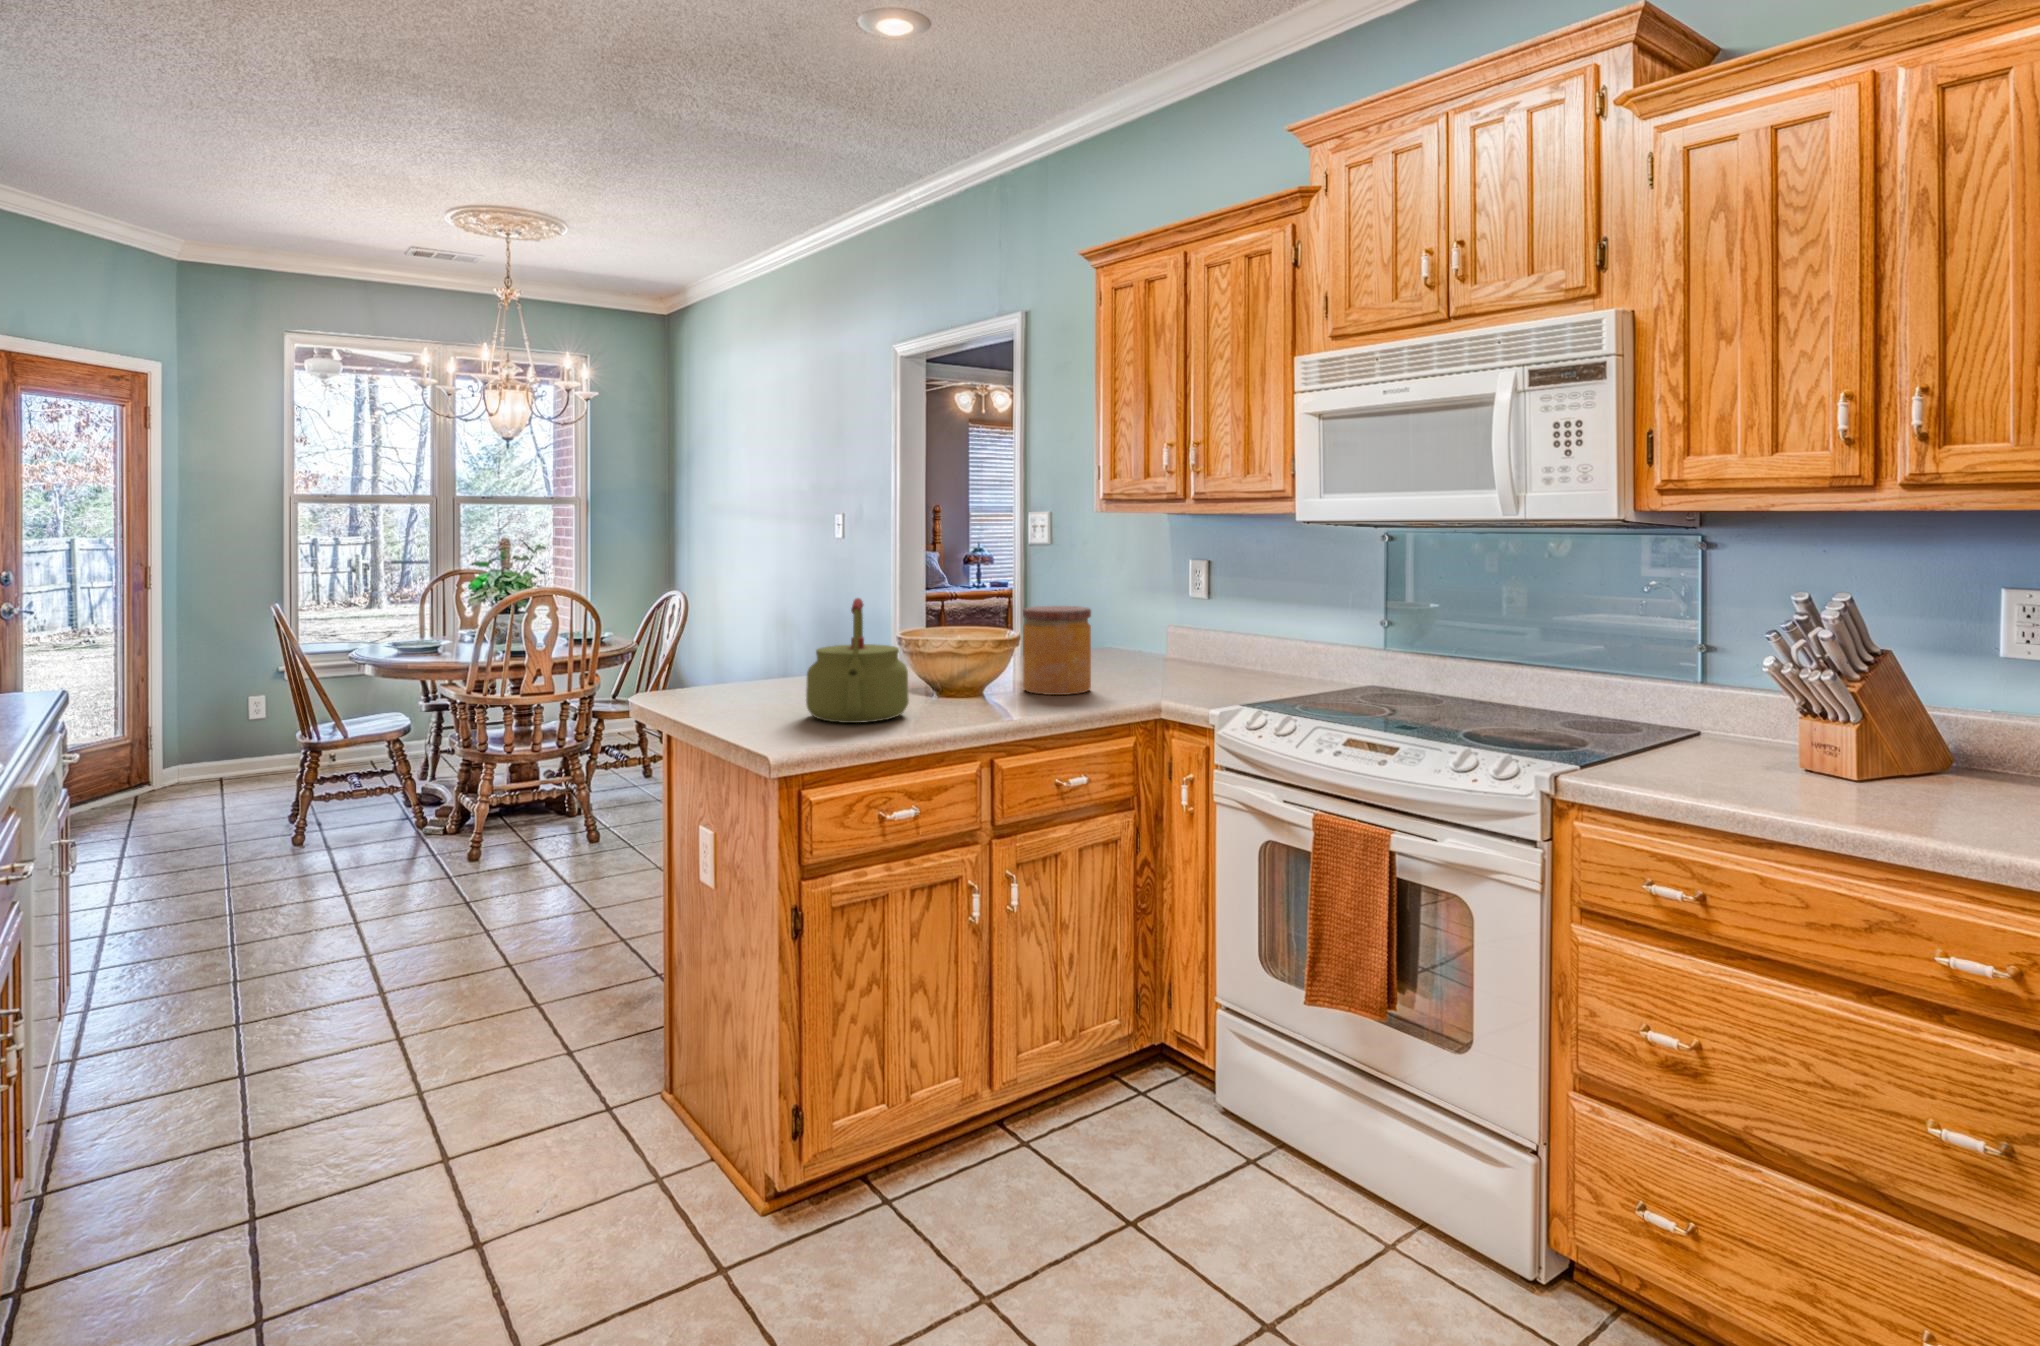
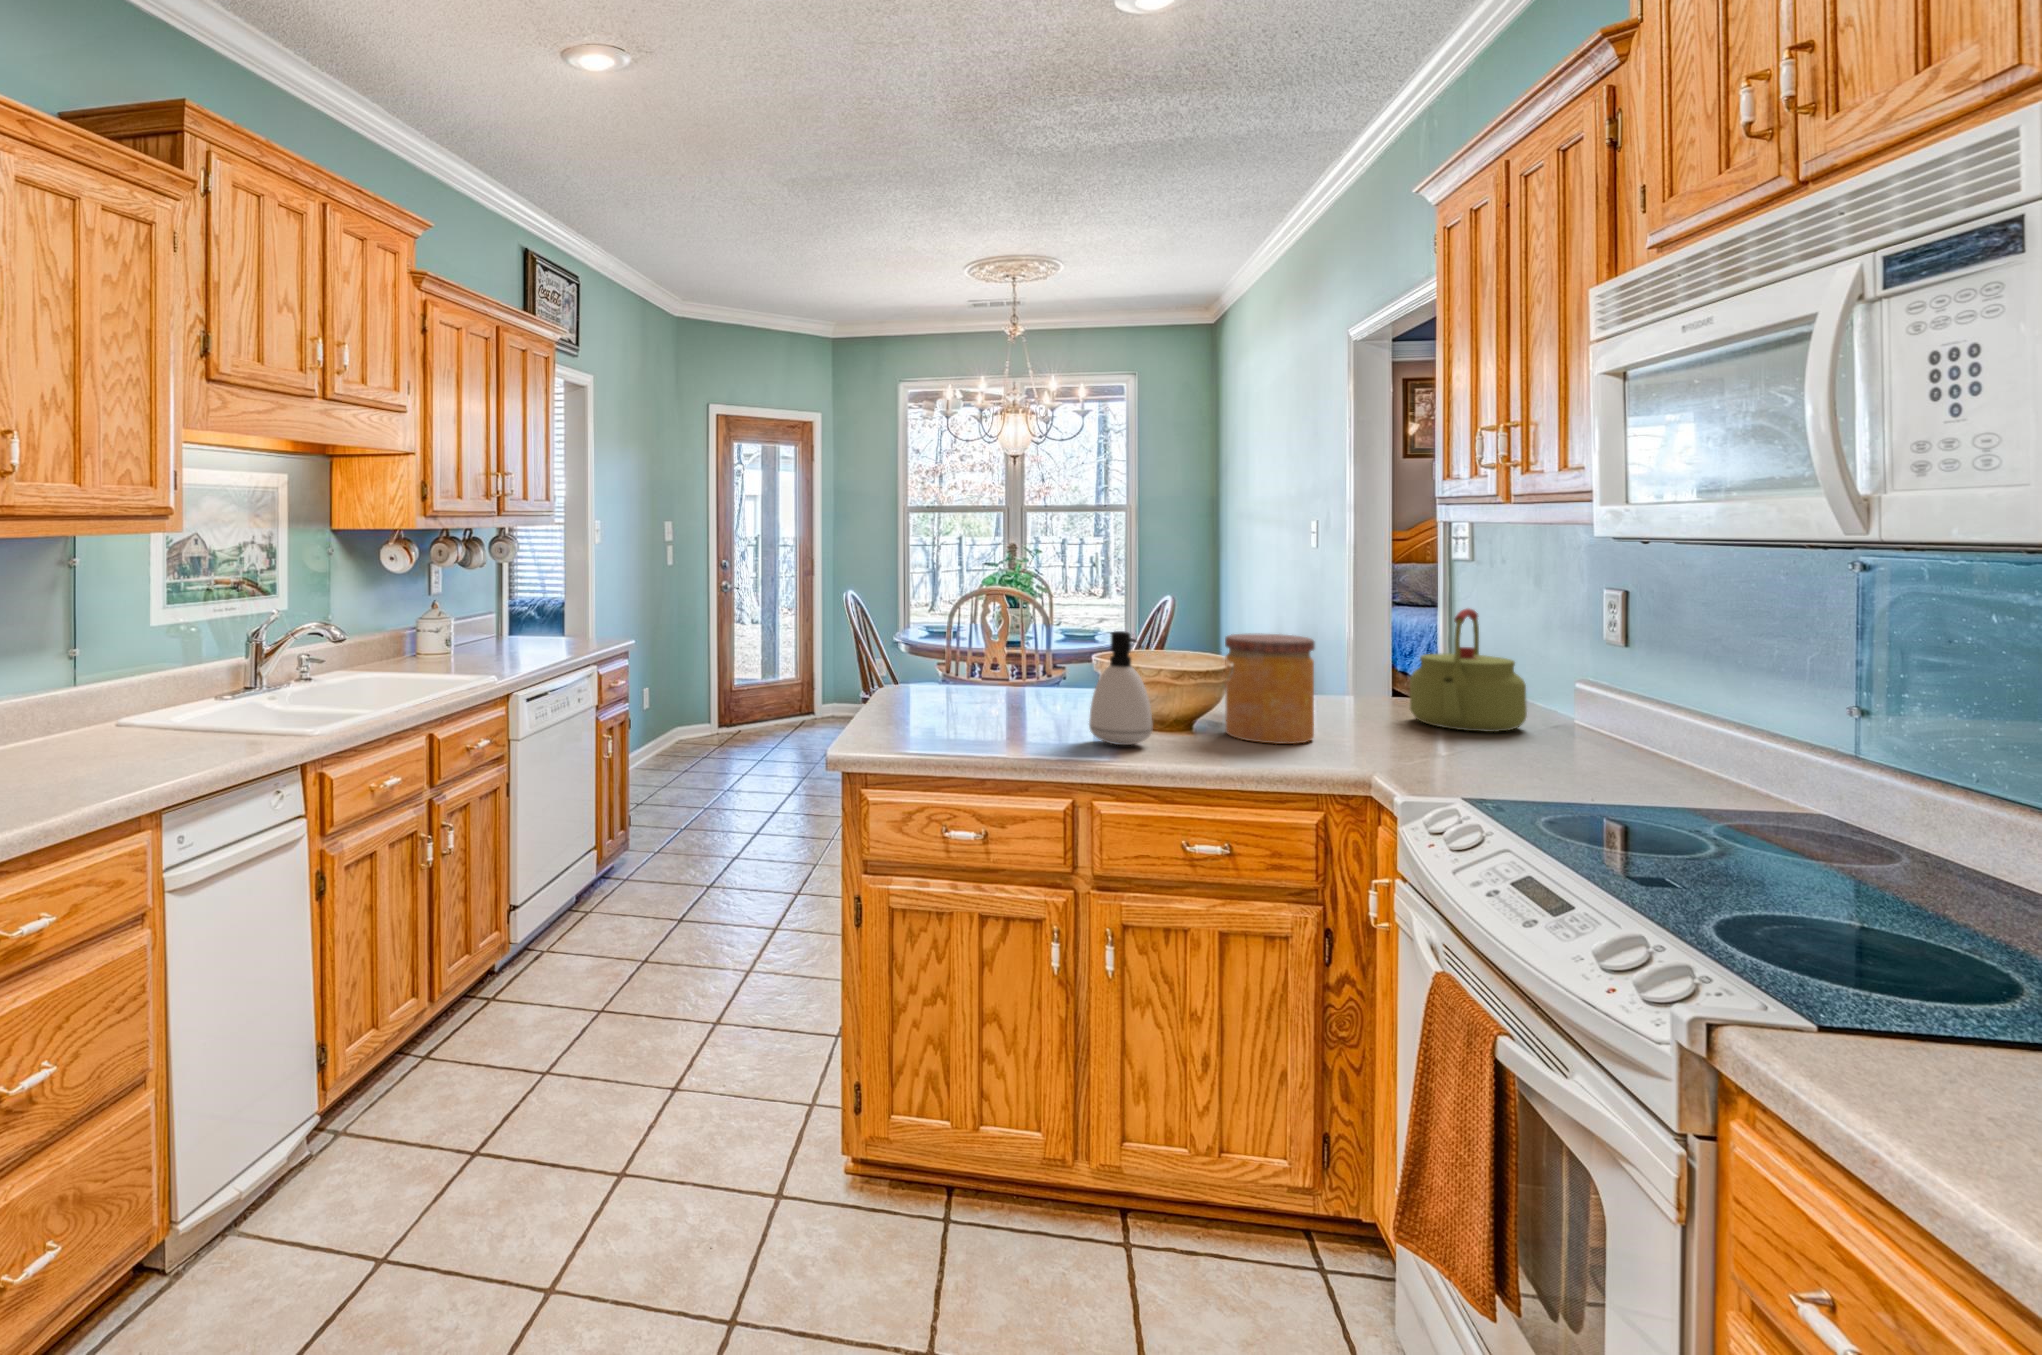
kettle: present [806,598,909,723] -> present [1410,608,1527,732]
soap dispenser: none [964,610,1017,711] -> present [1089,631,1152,745]

